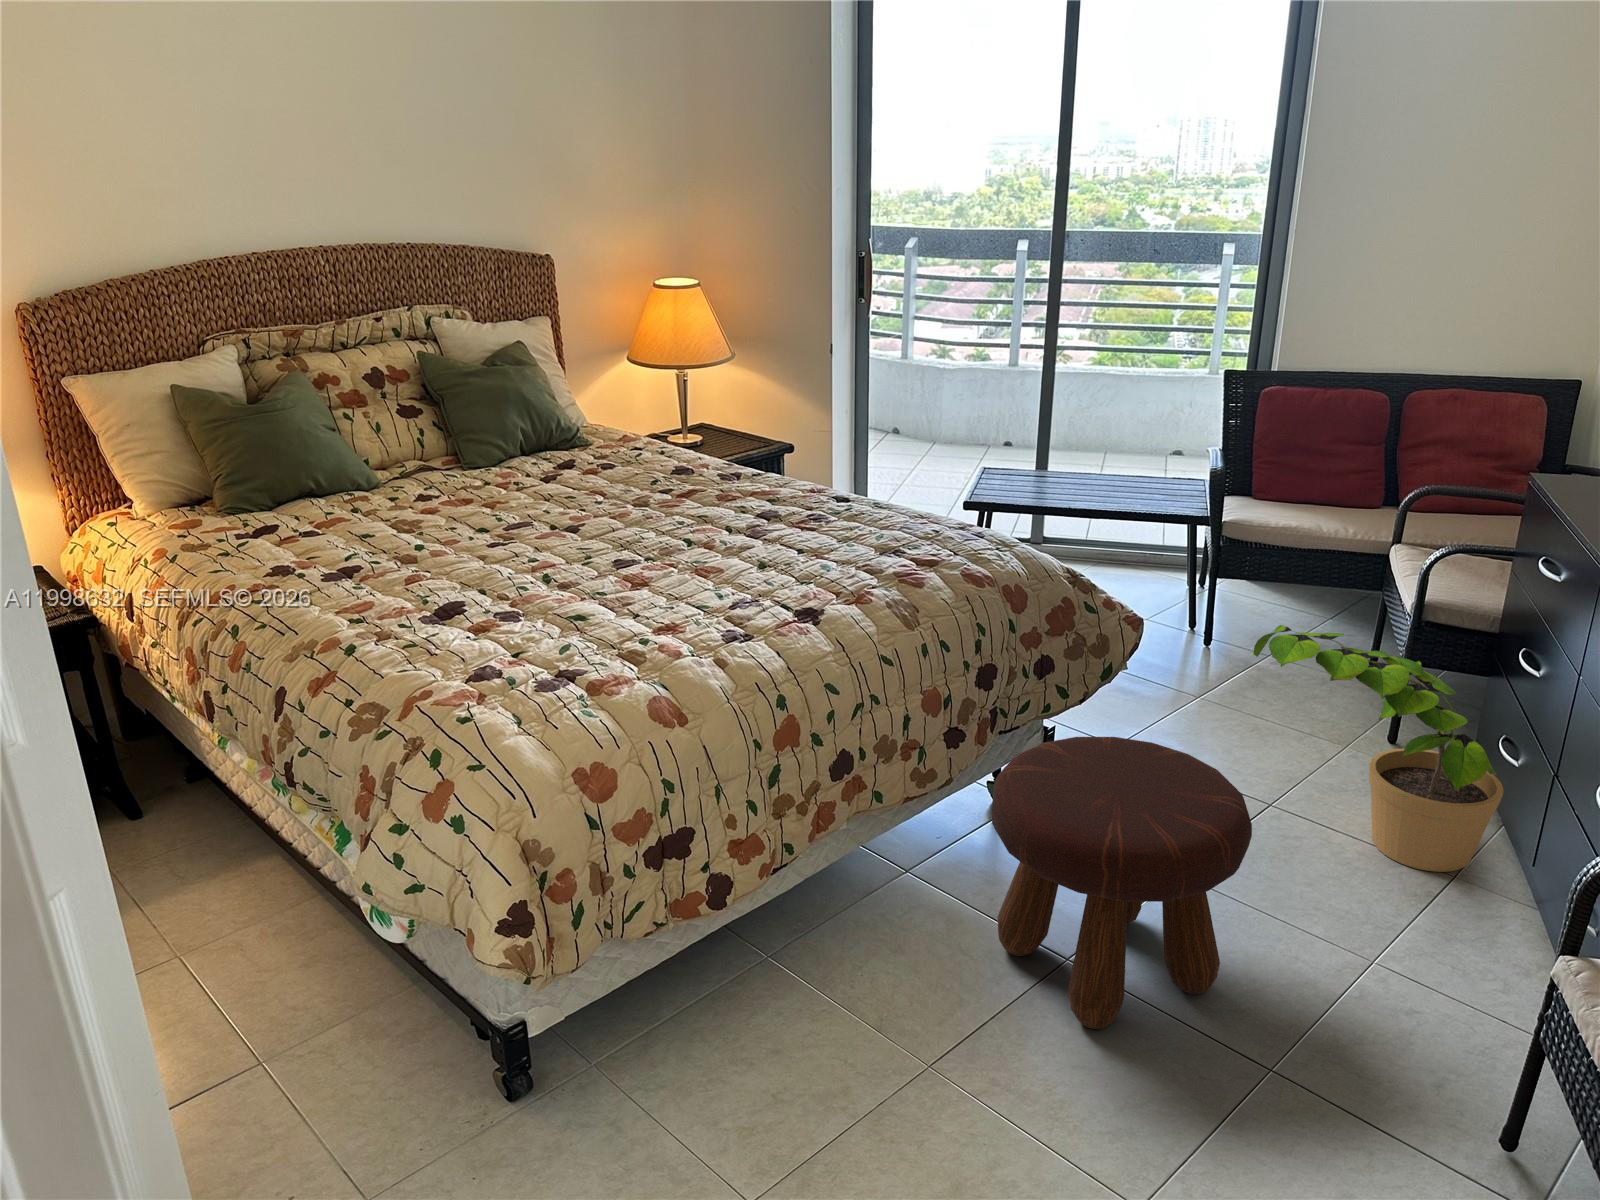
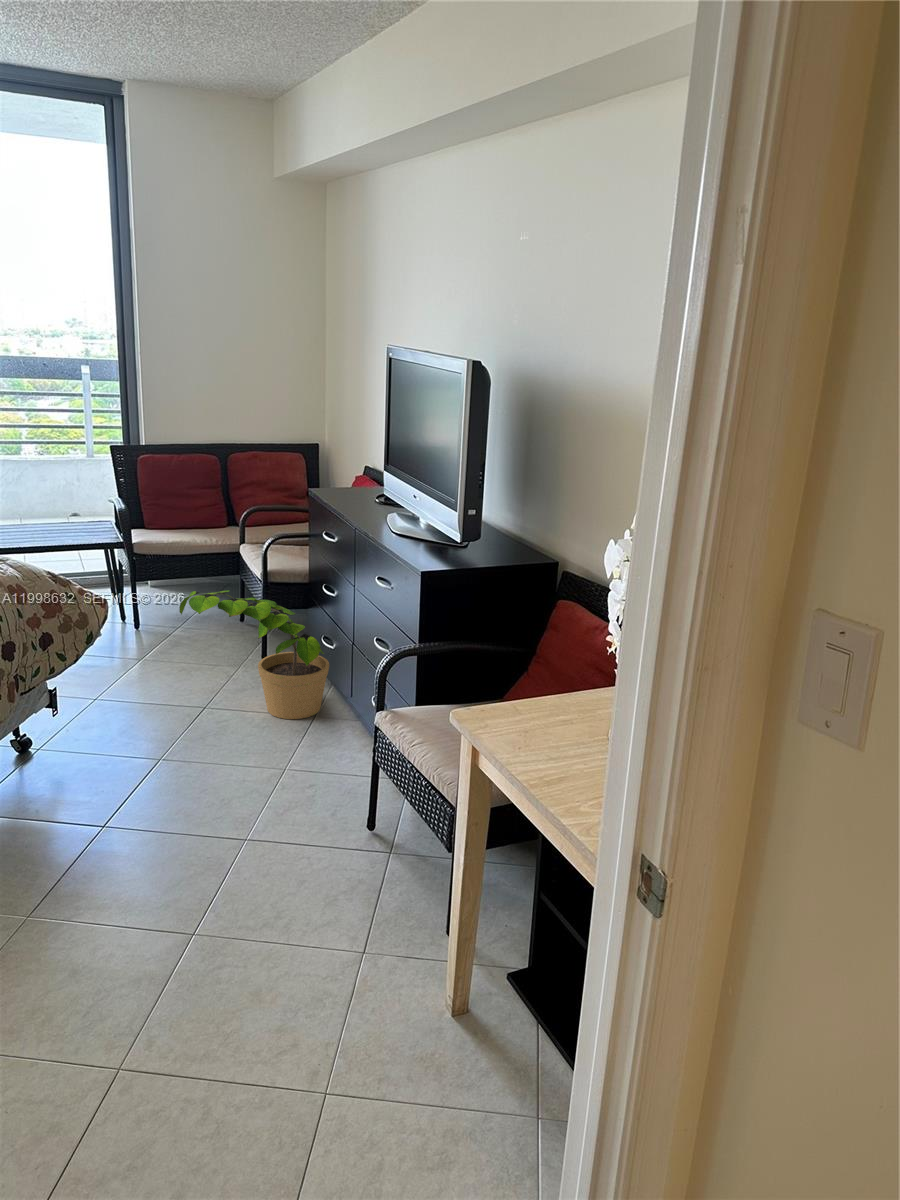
footstool: present [991,737,1252,1029] -> none [33,672,209,858]

